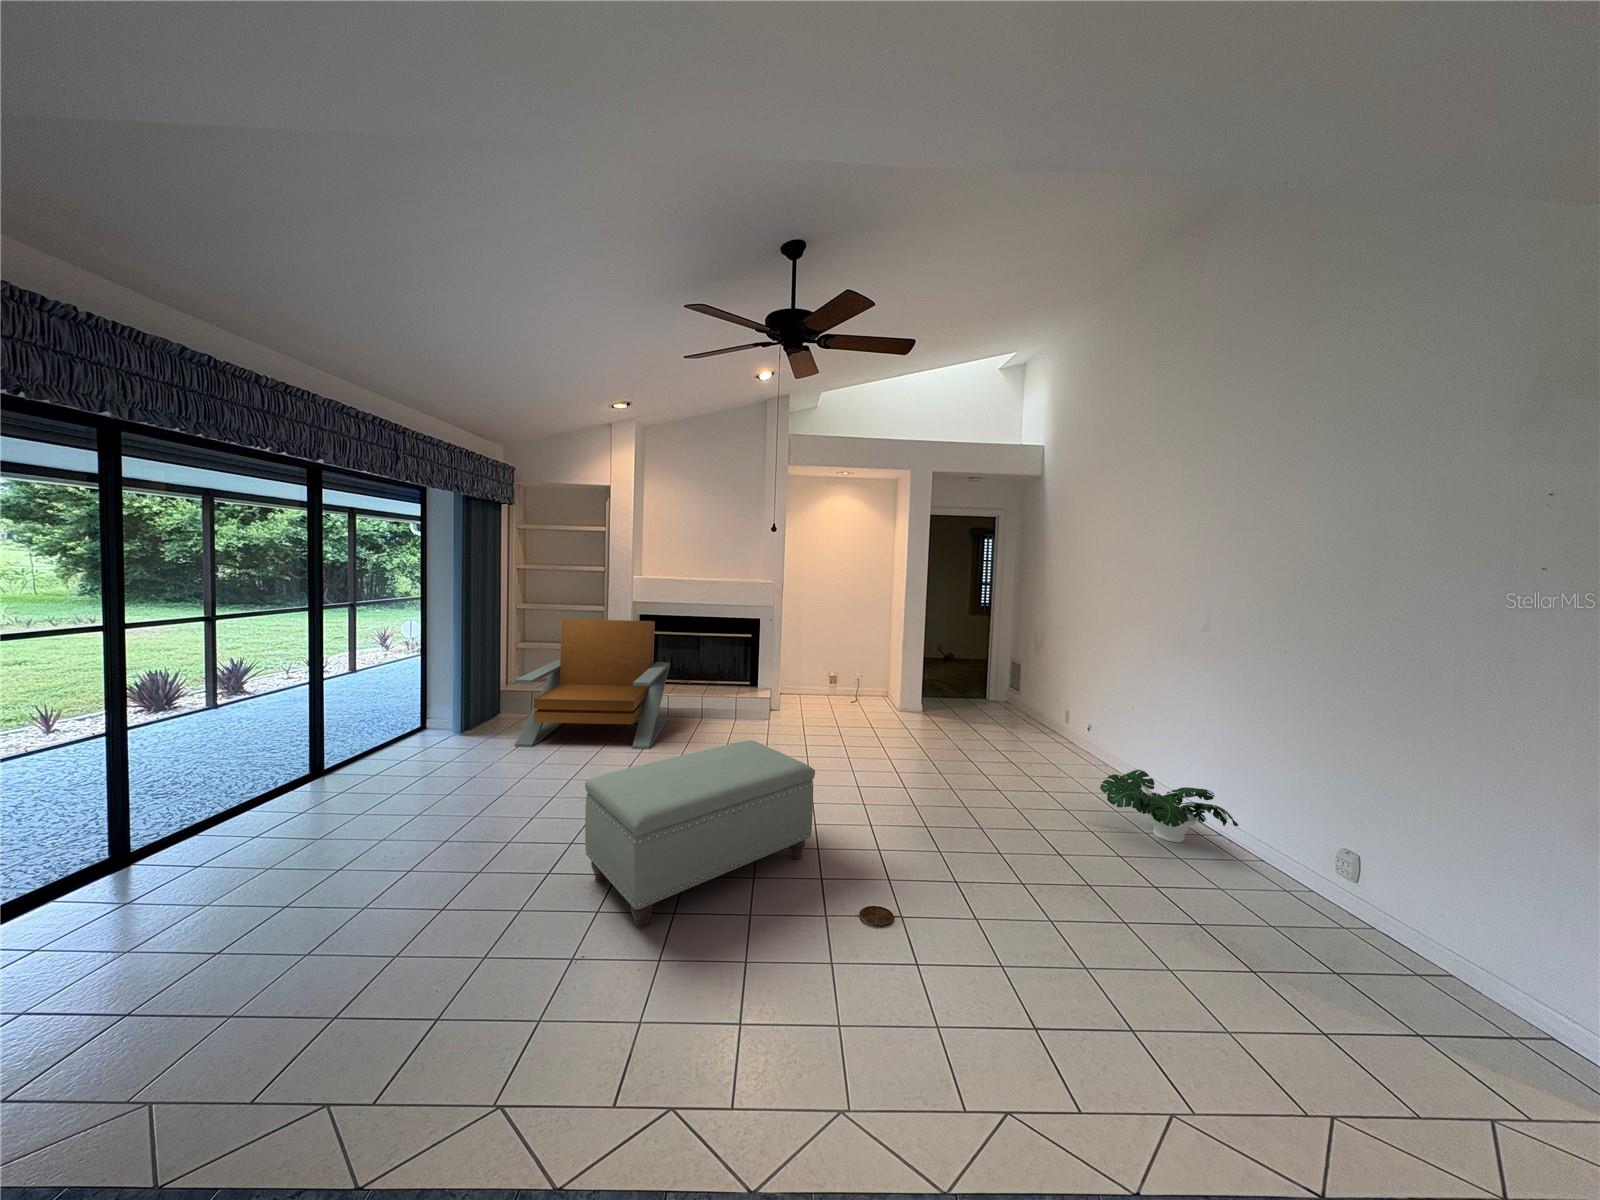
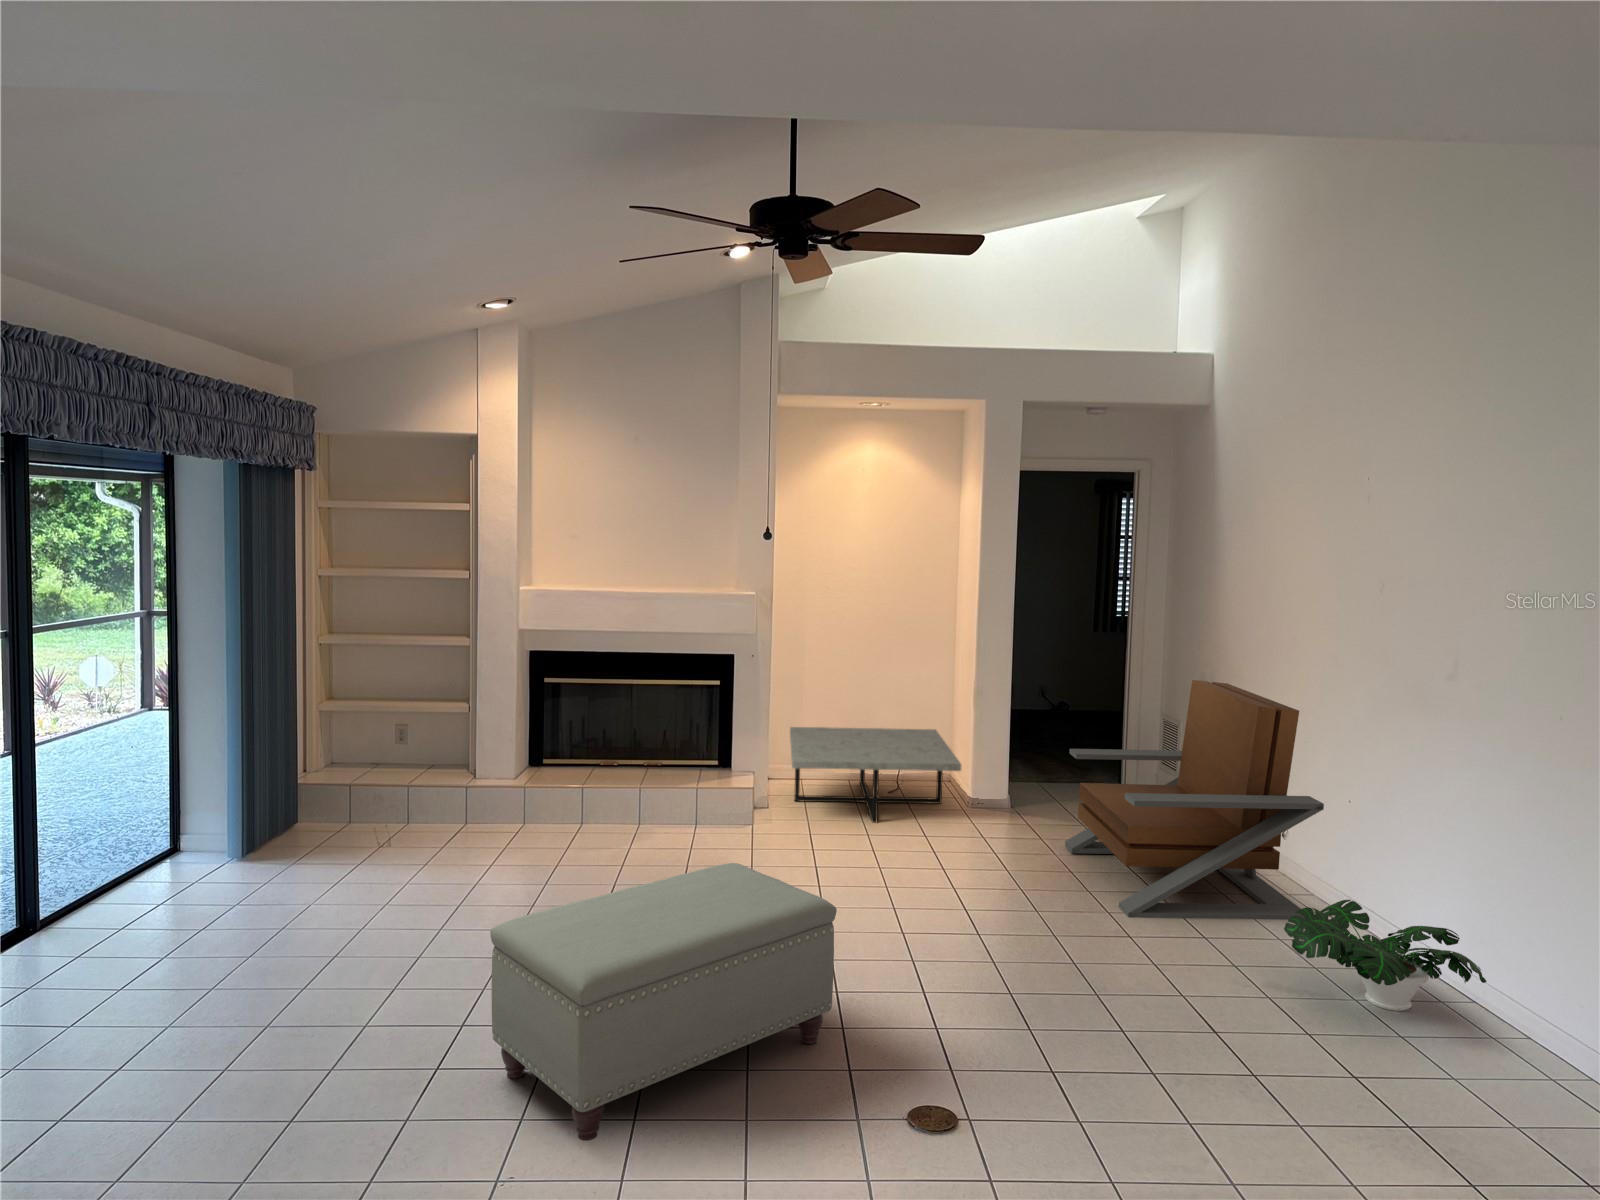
lounge chair: present [515,619,670,749] -> present [1065,680,1324,919]
coffee table: none [794,663,894,719] -> present [790,727,961,823]

